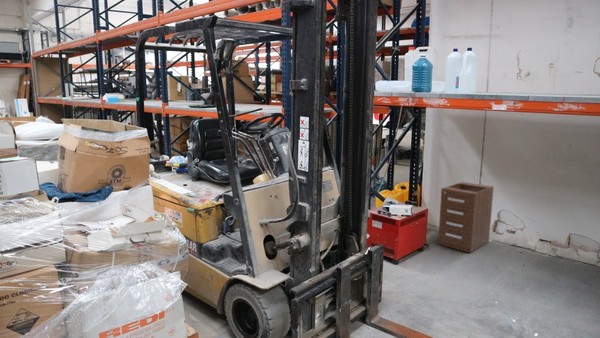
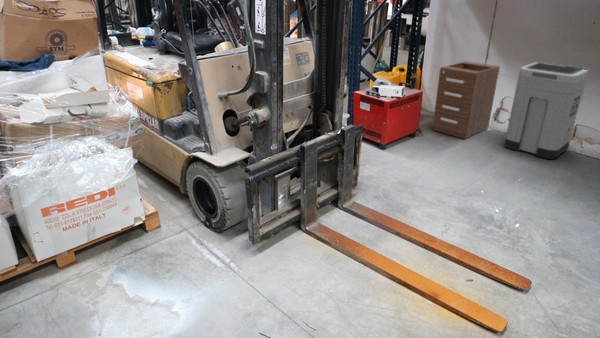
trash can: none [507,184,575,272] -> present [504,62,588,159]

